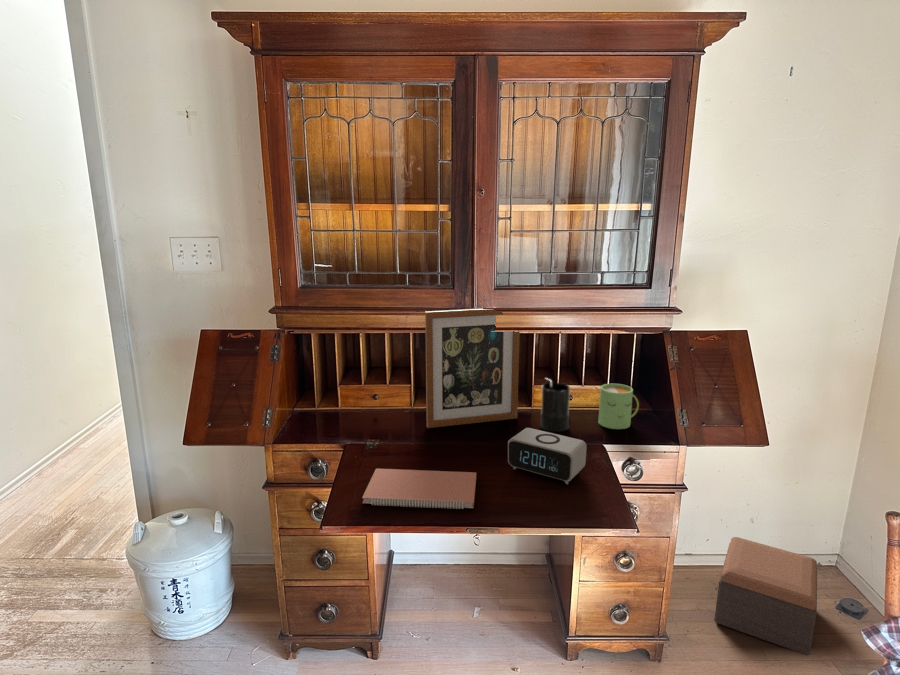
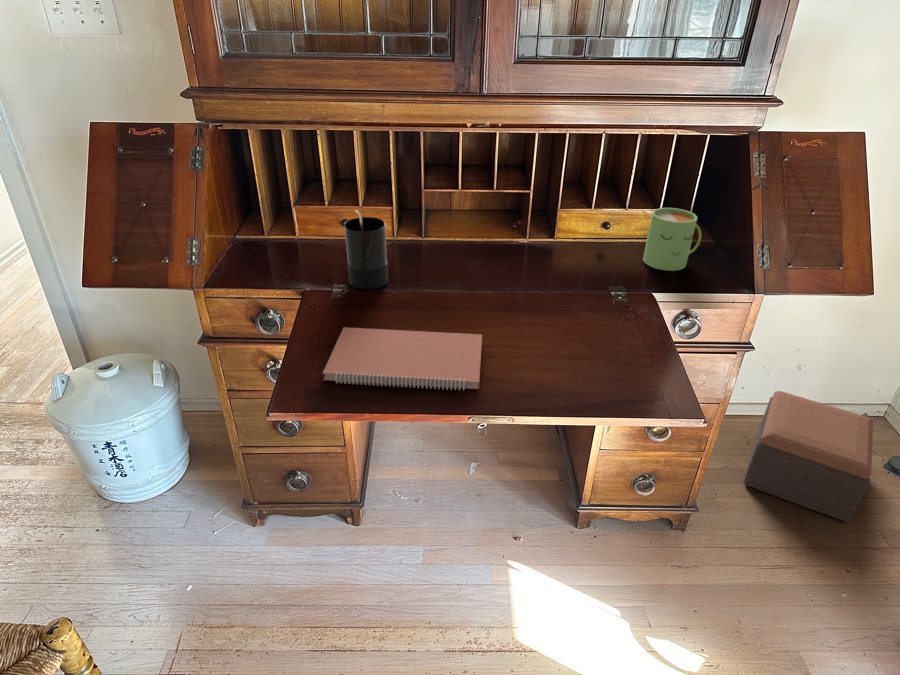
picture frame: present [425,309,520,428] -> none [410,92,550,267]
candle: present [541,381,570,432] -> present [344,210,388,290]
alarm clock: present [508,428,587,484] -> none [525,272,637,353]

